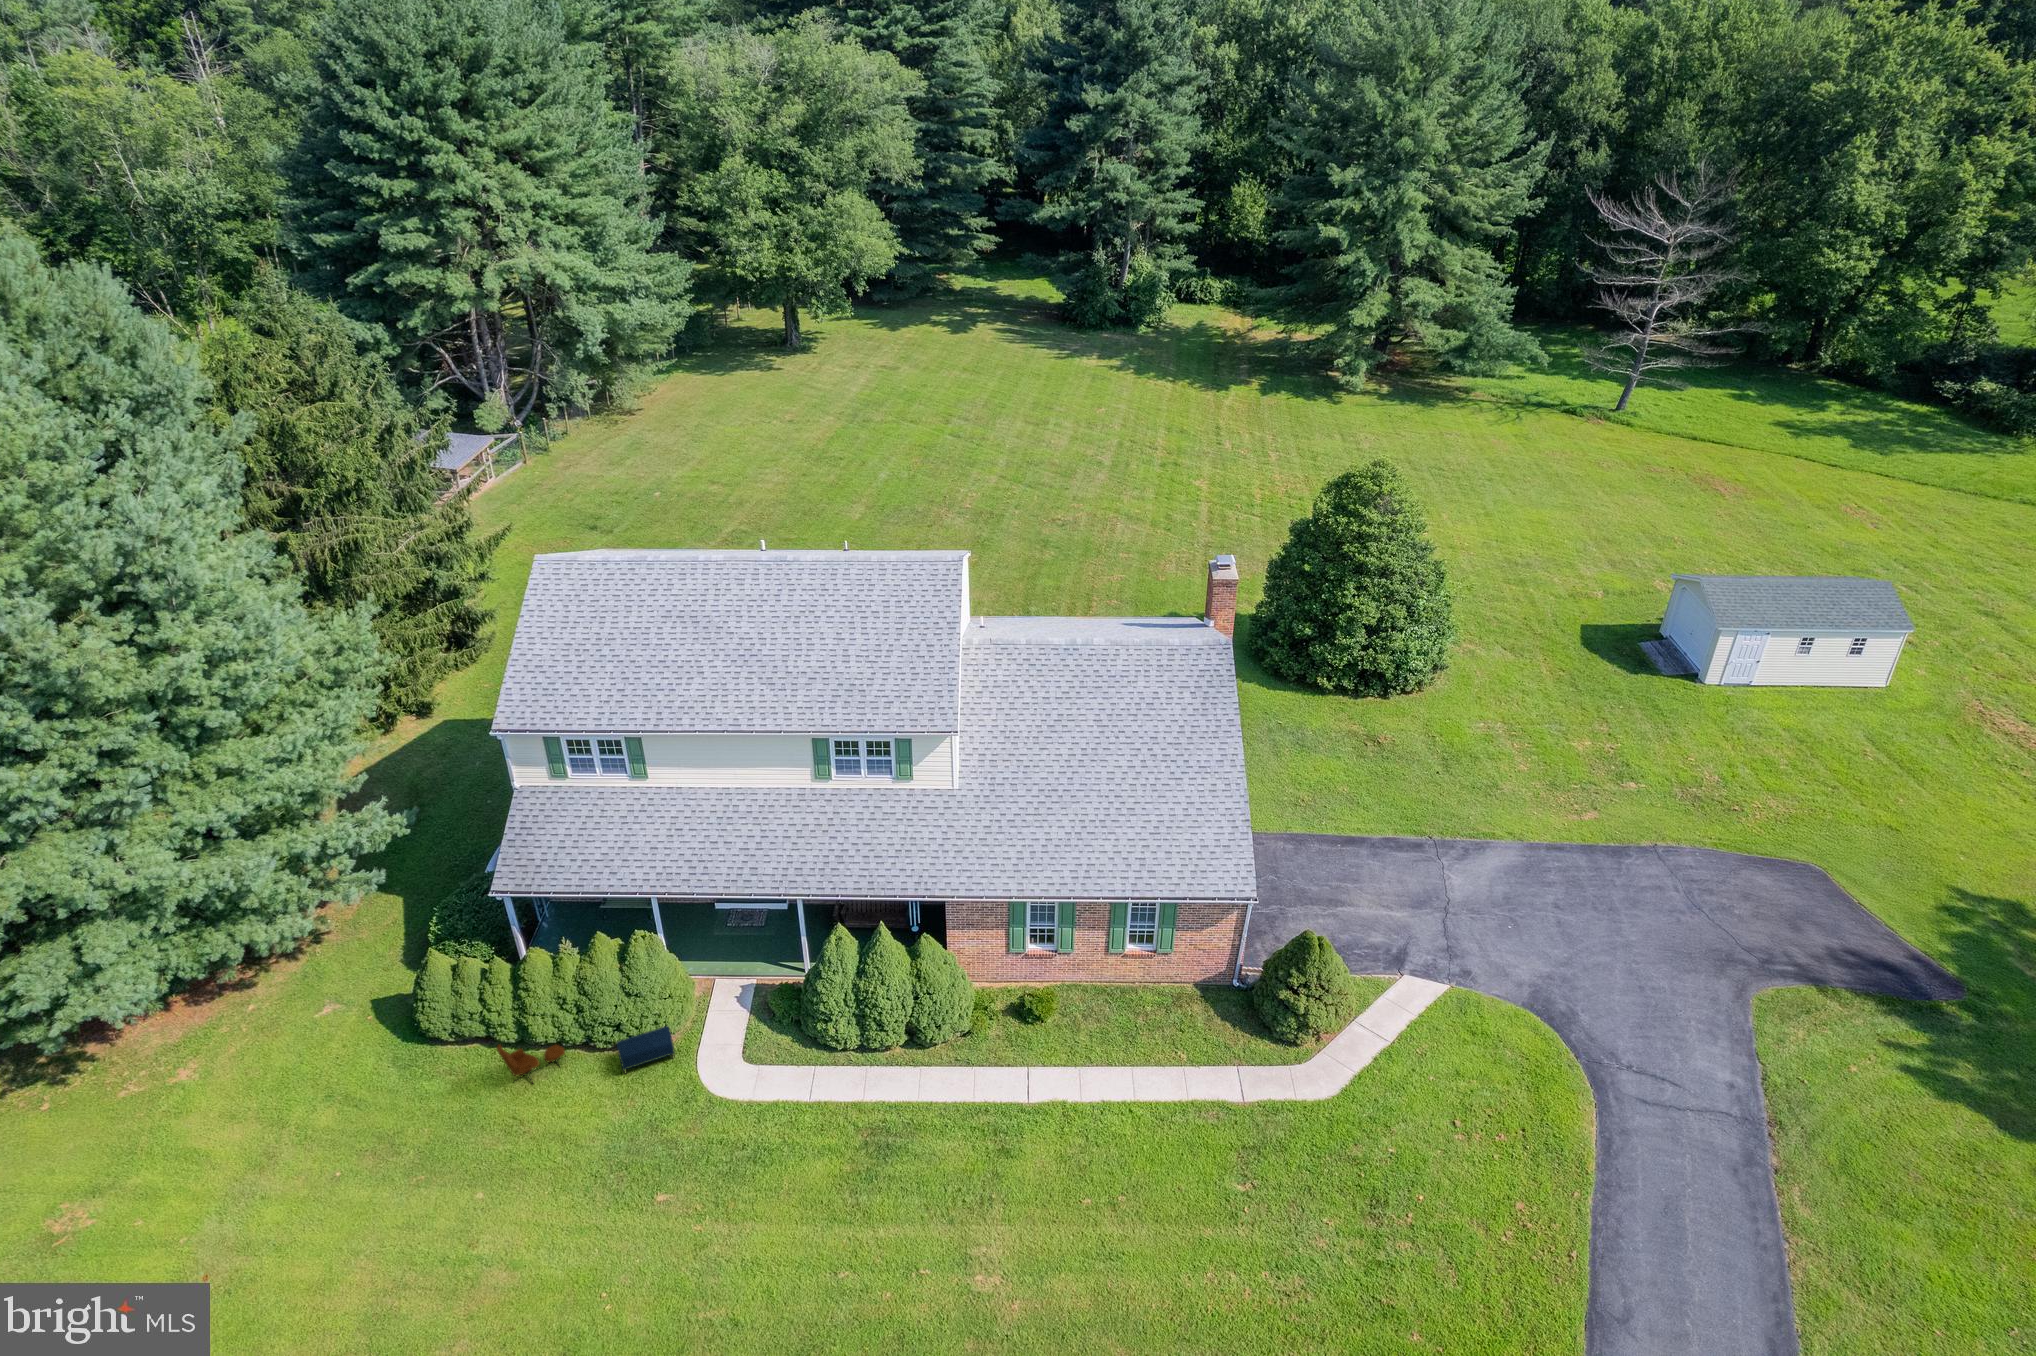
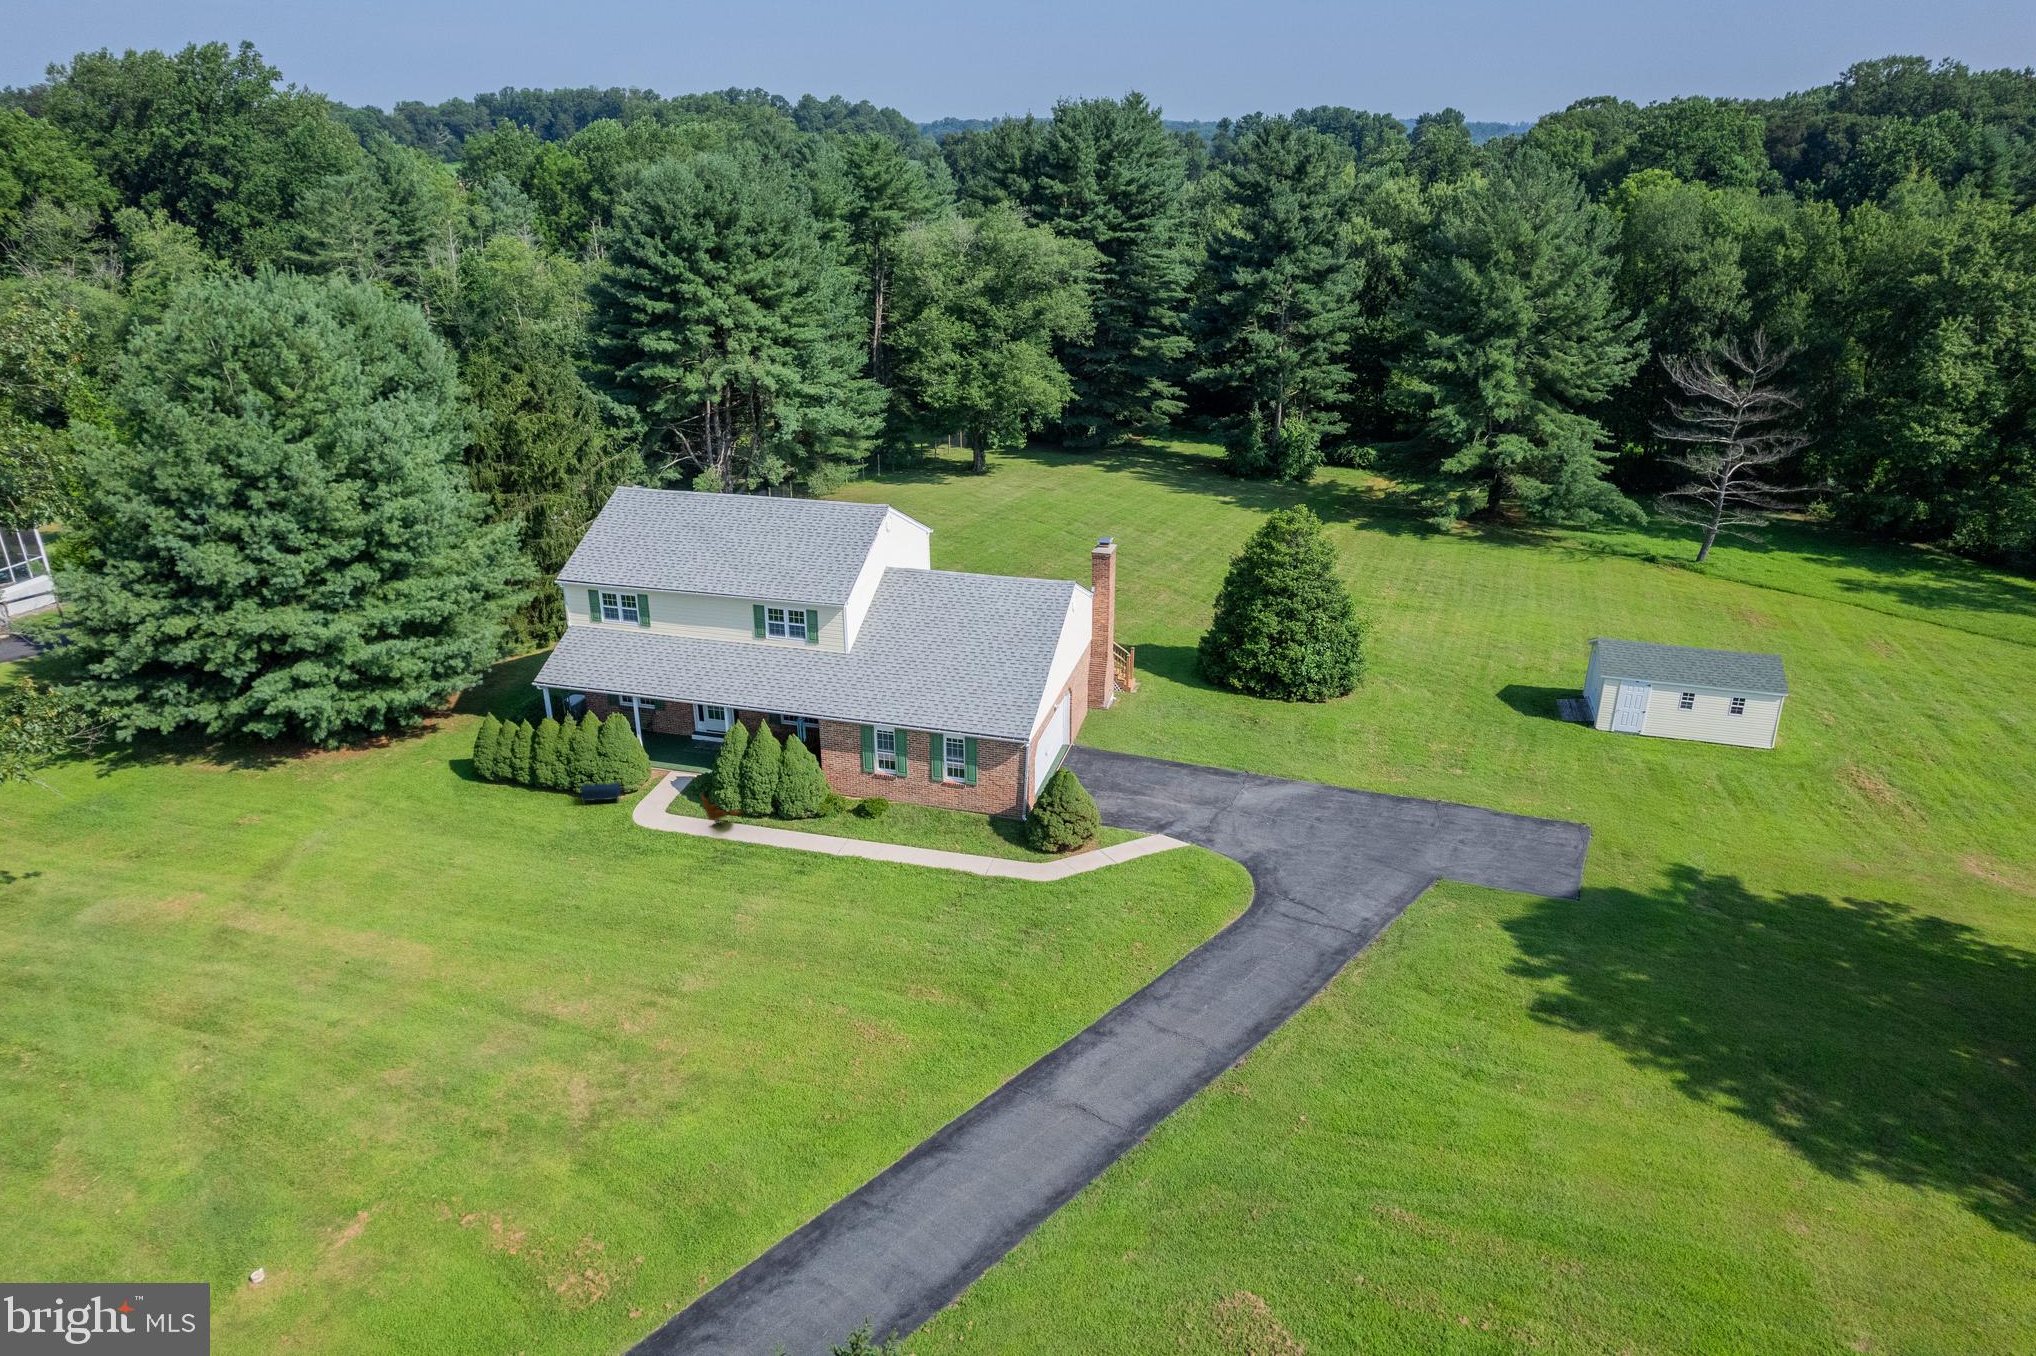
lounge chair: present [497,1045,565,1081] -> present [701,796,743,824]

